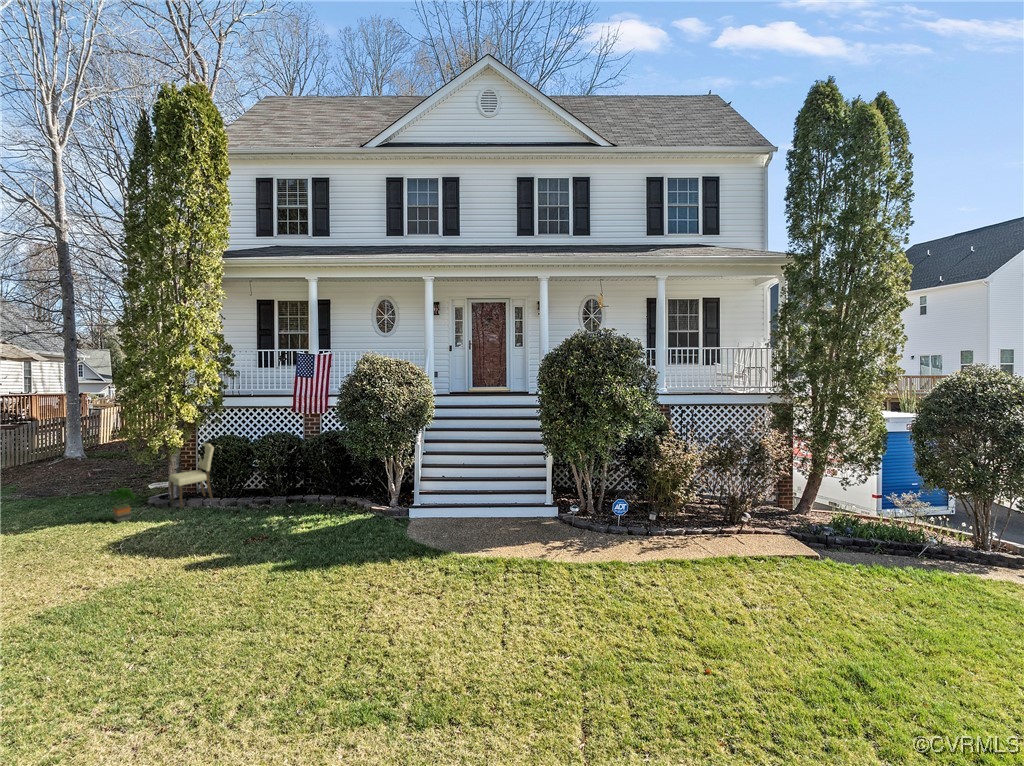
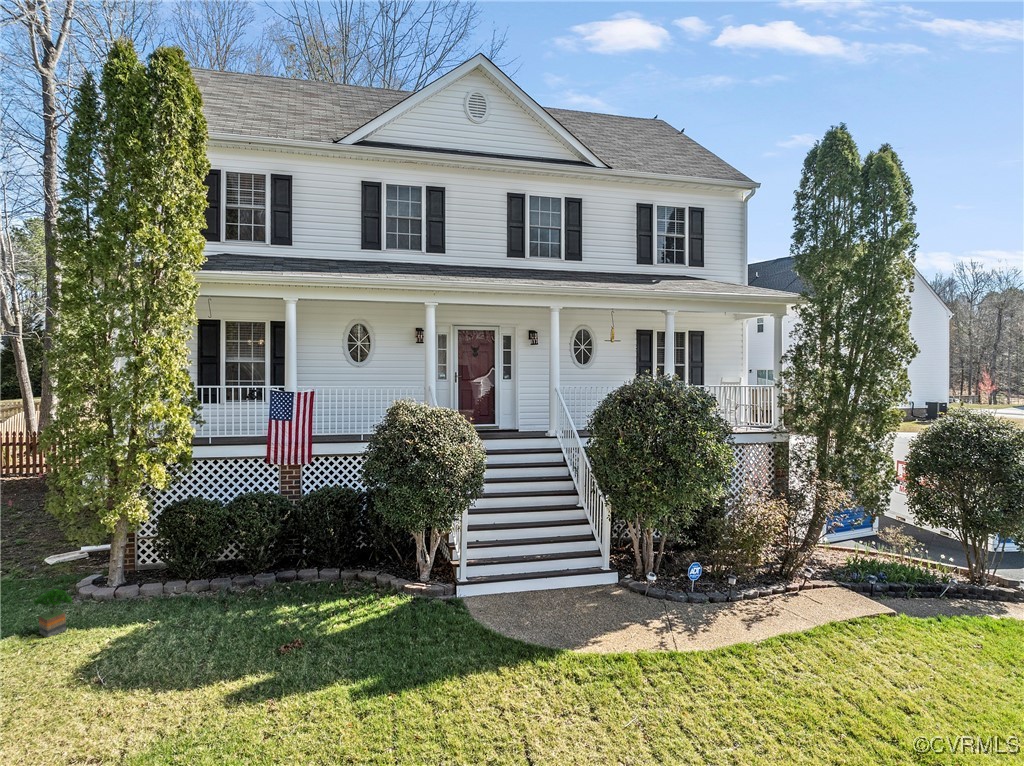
chair: present [169,443,214,508] -> none [111,513,175,604]

